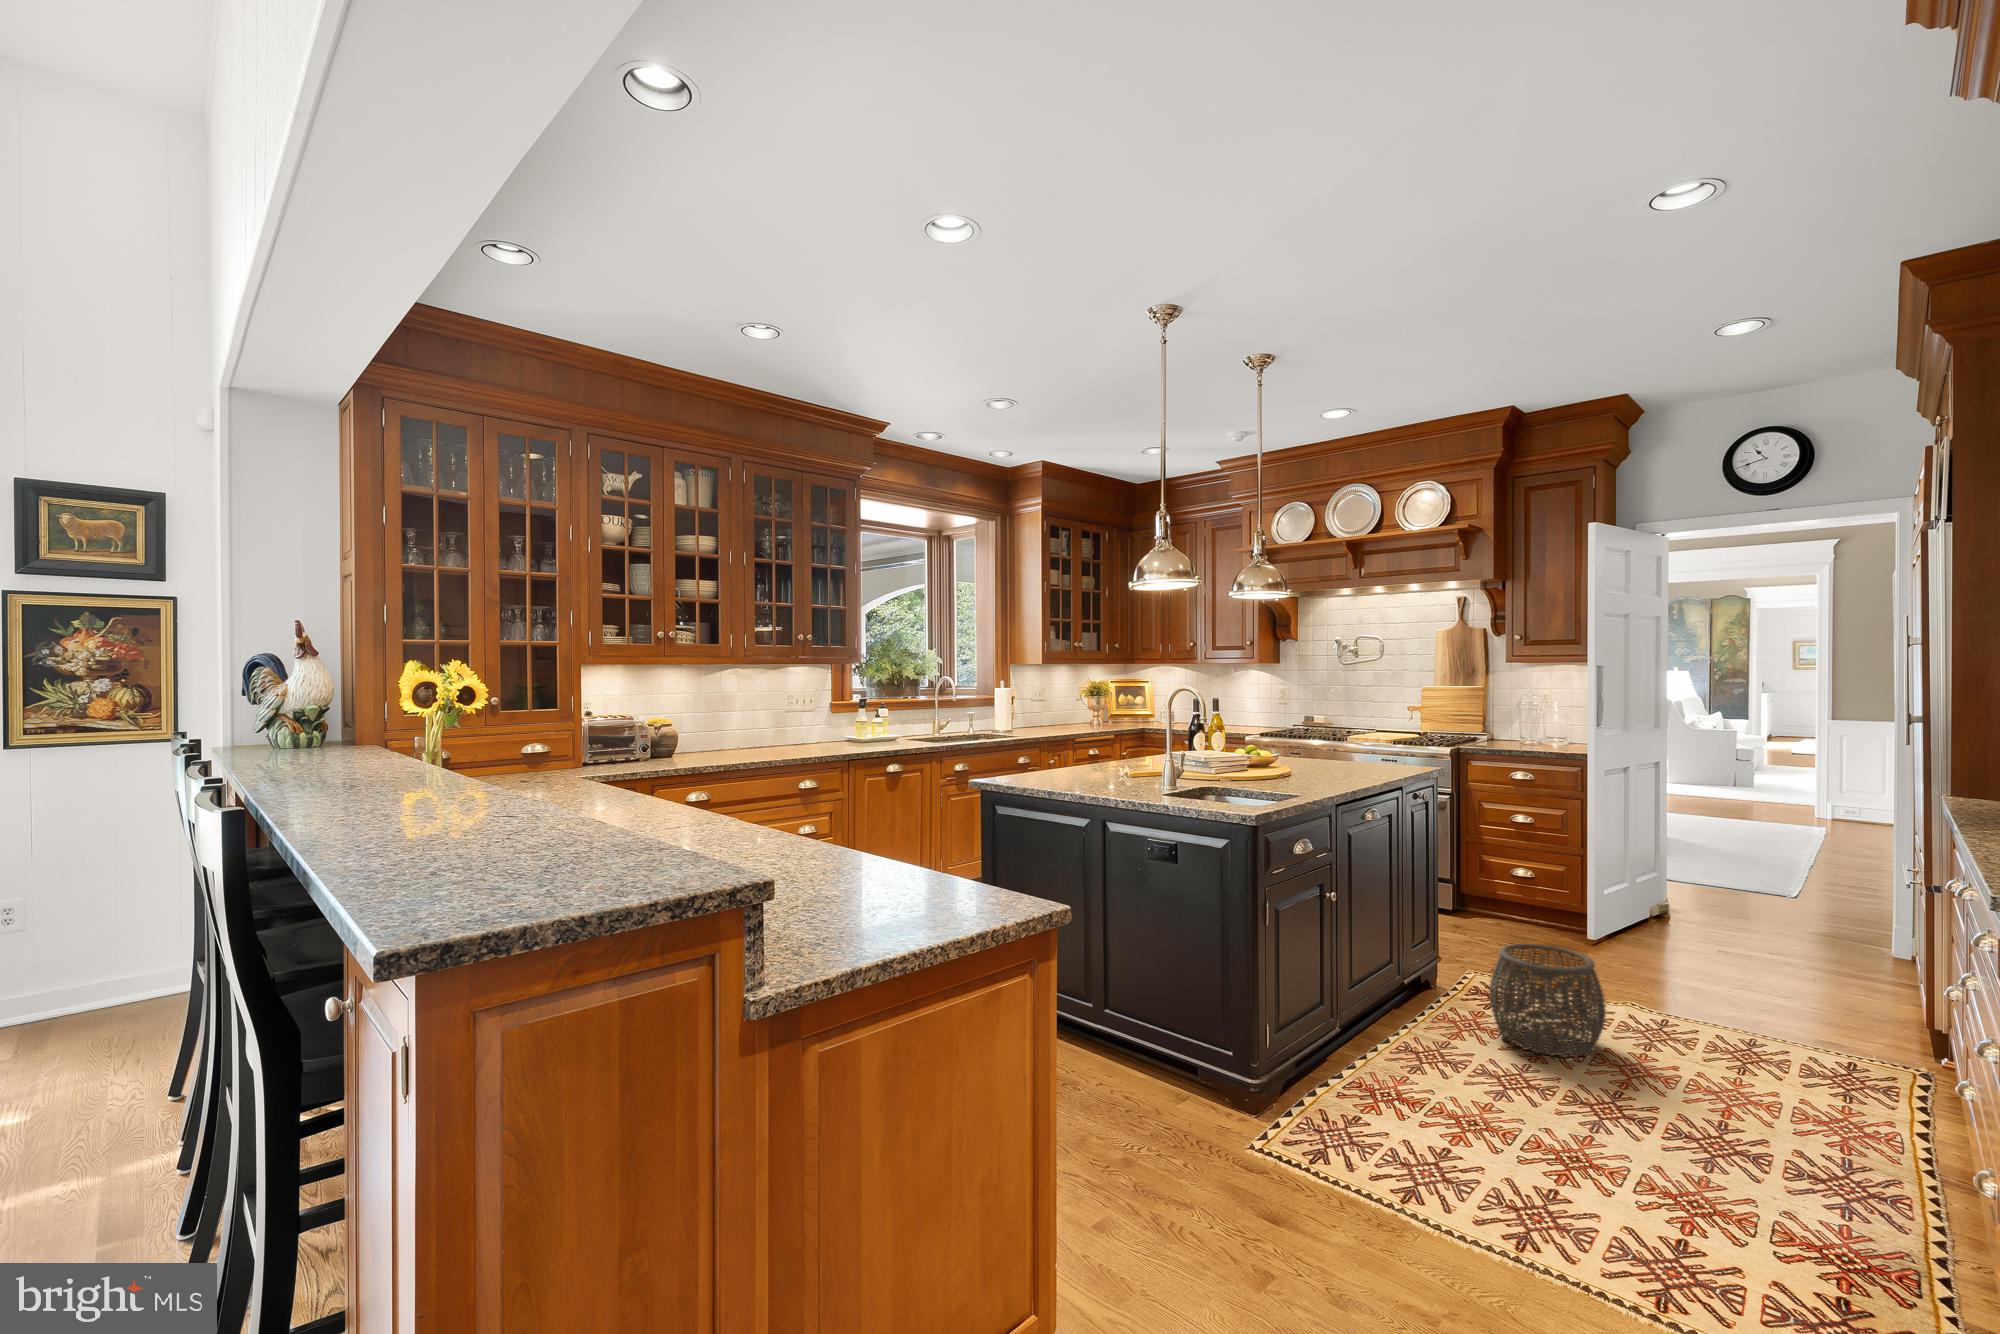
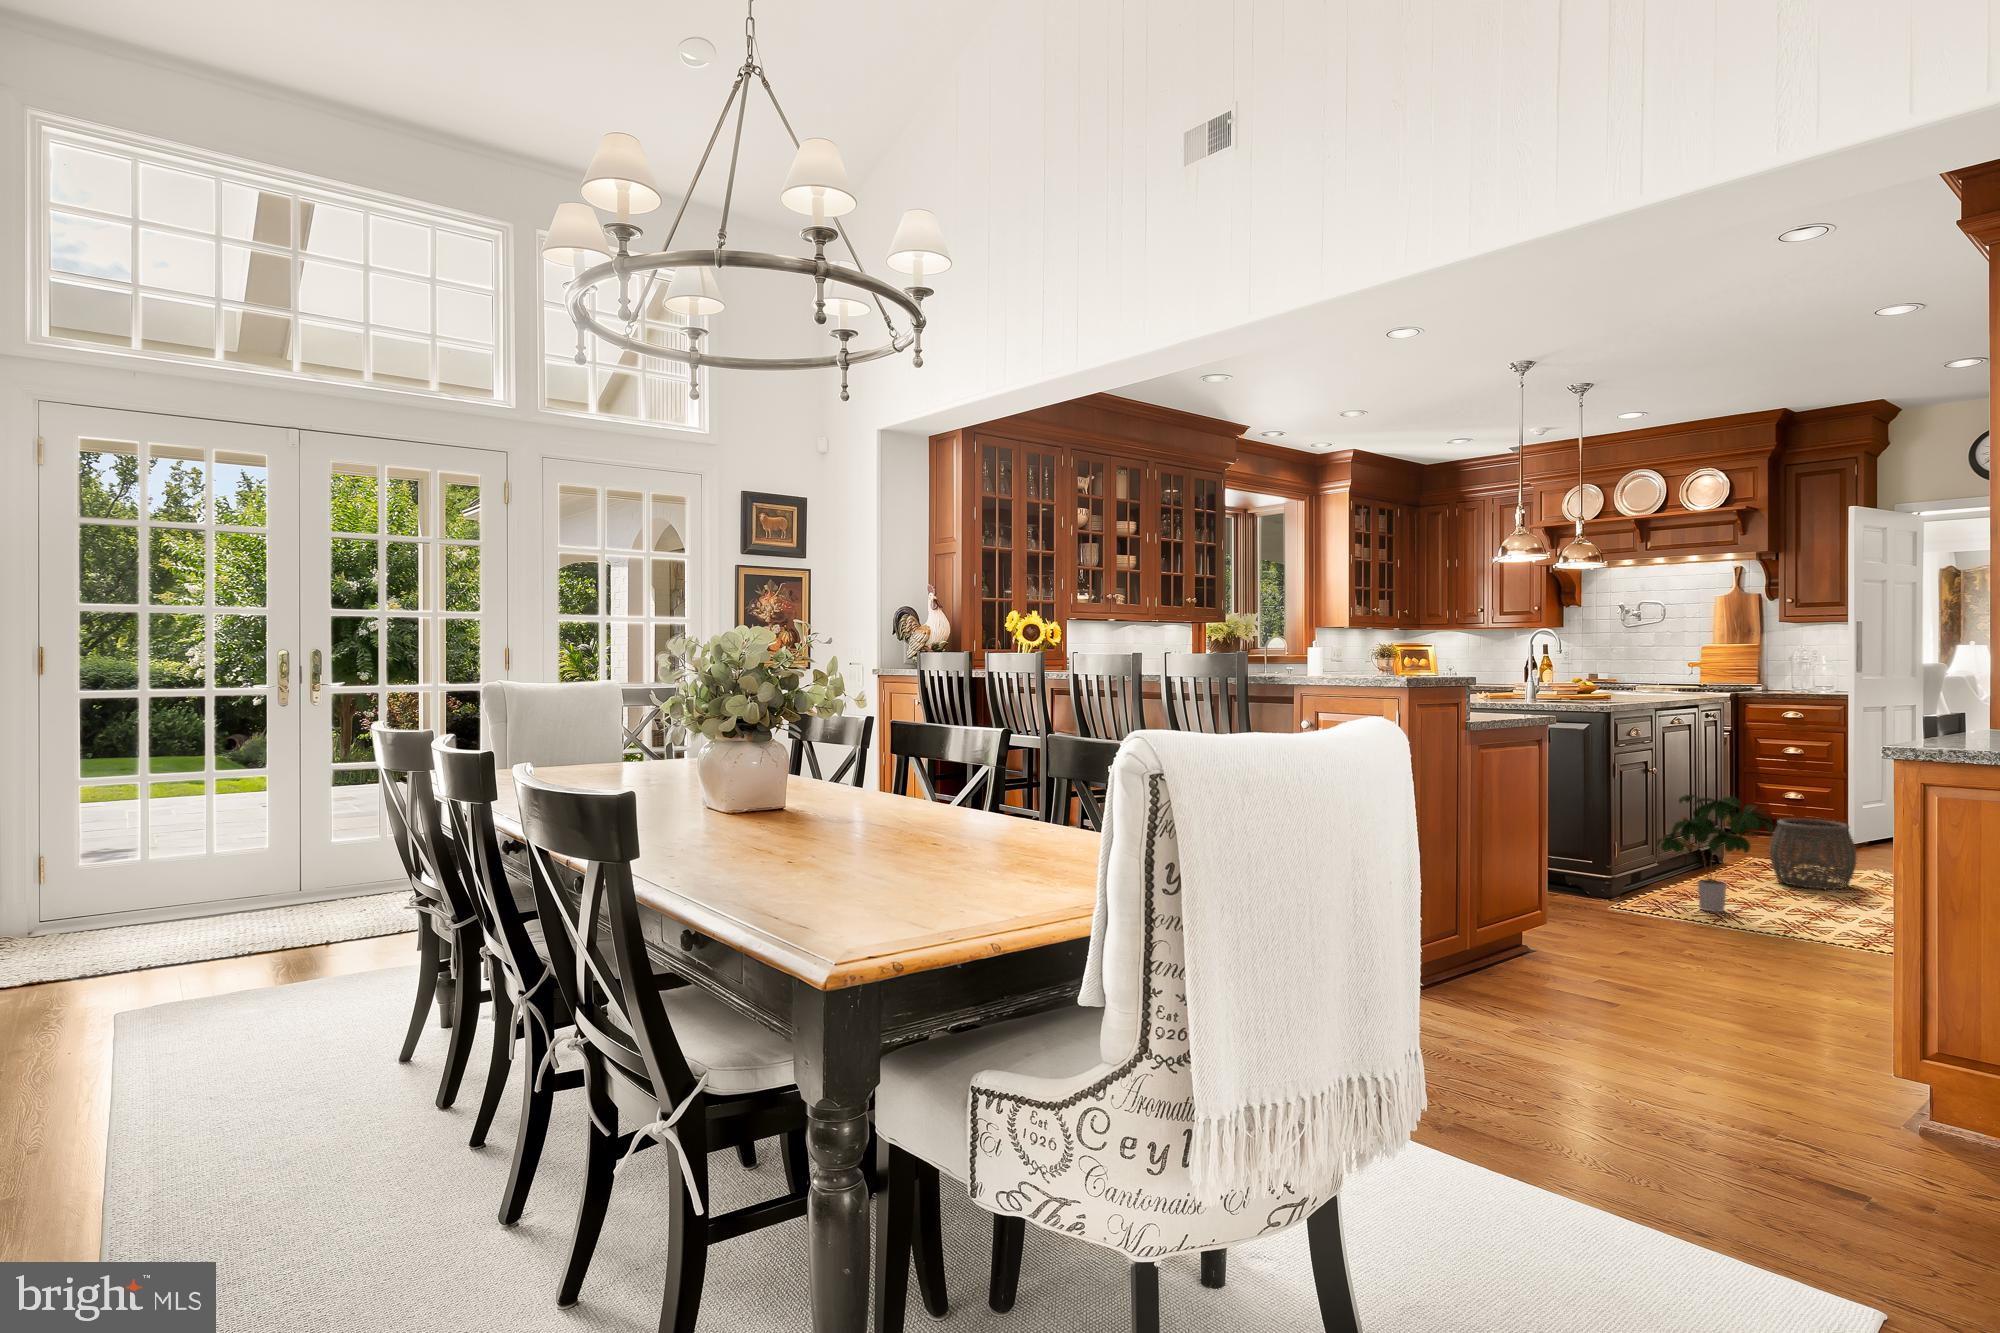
potted plant: none [1324,944,1487,1139] -> present [1657,795,1773,912]

